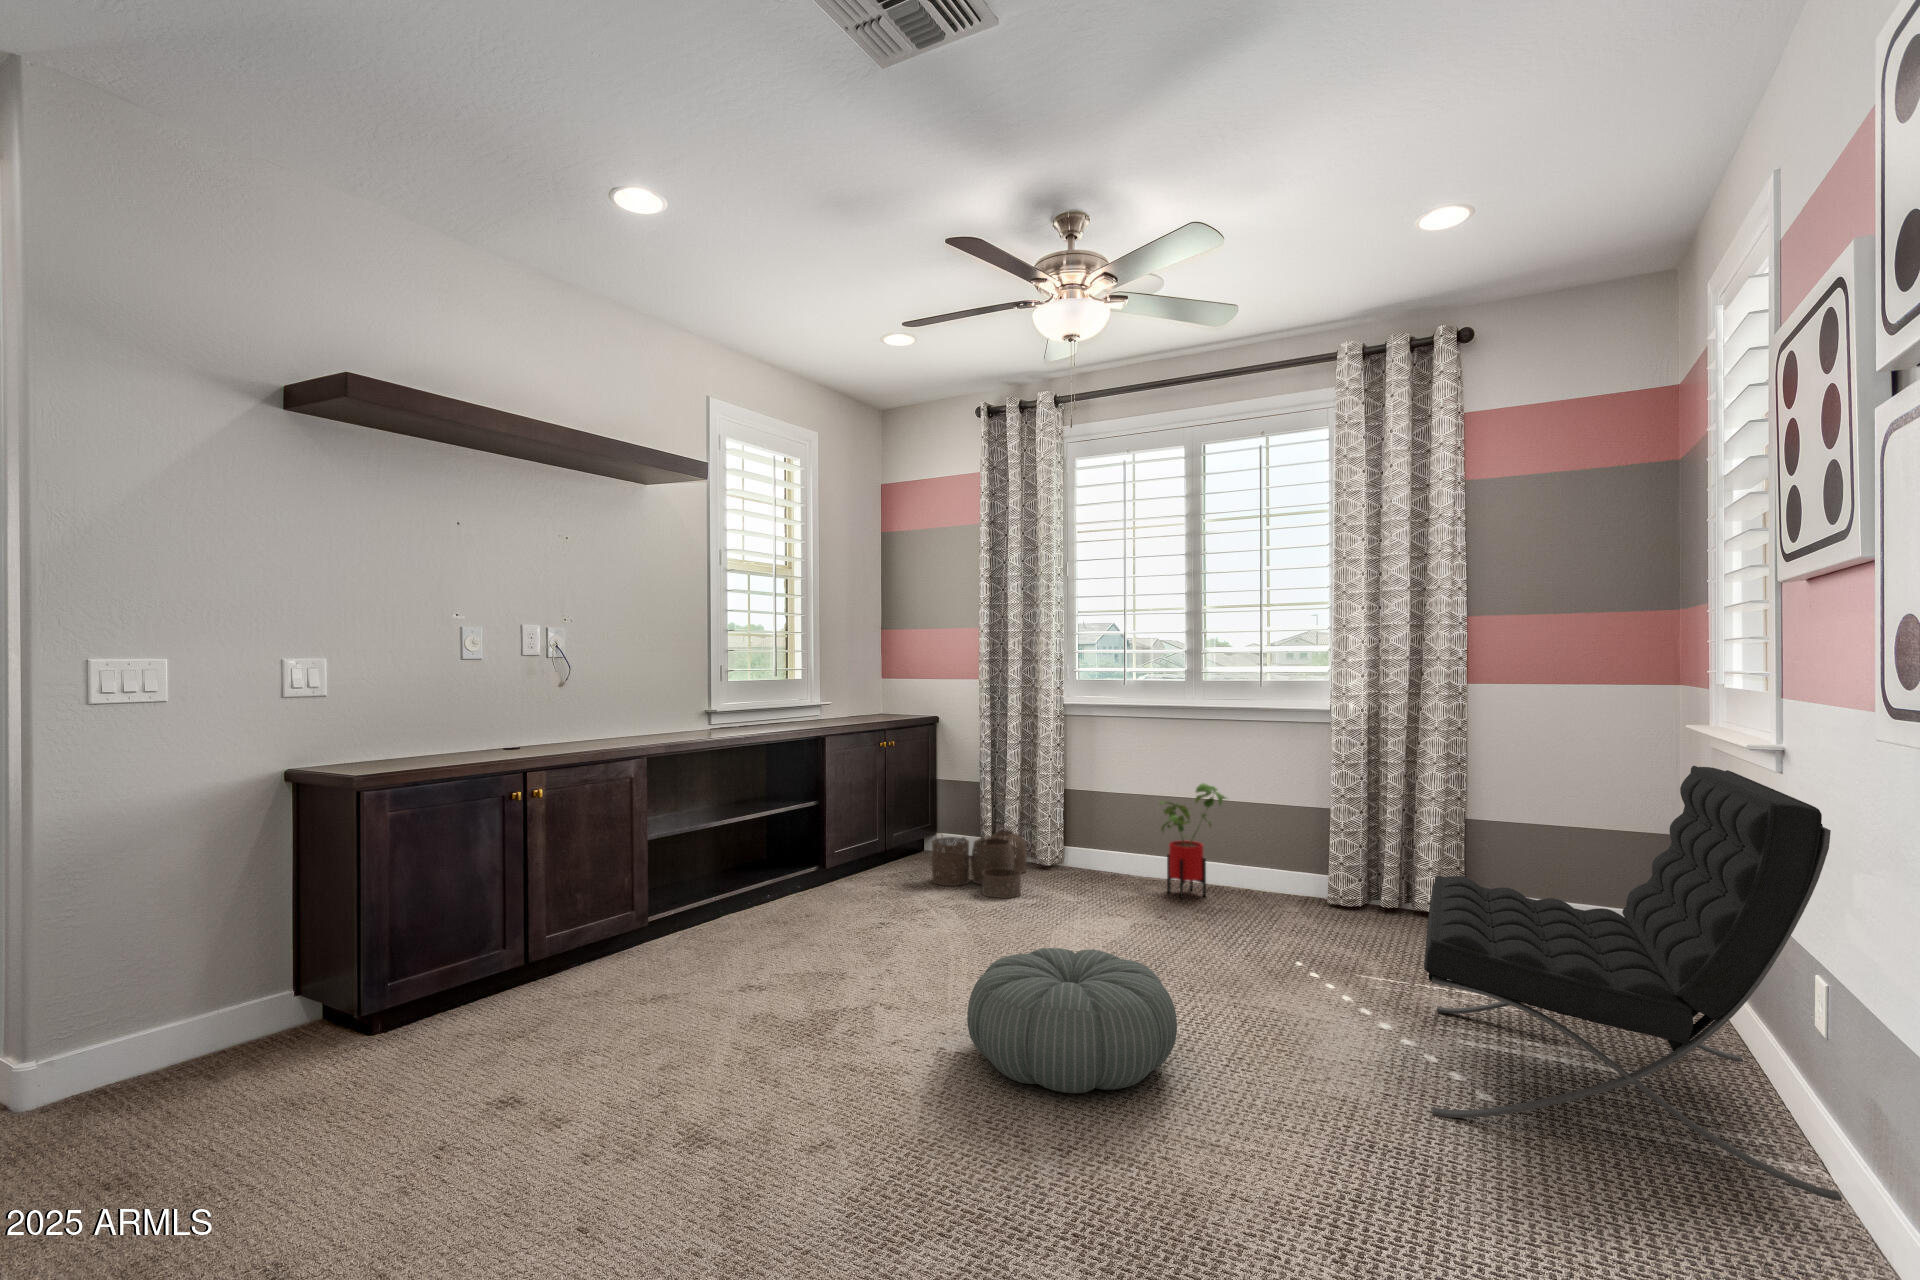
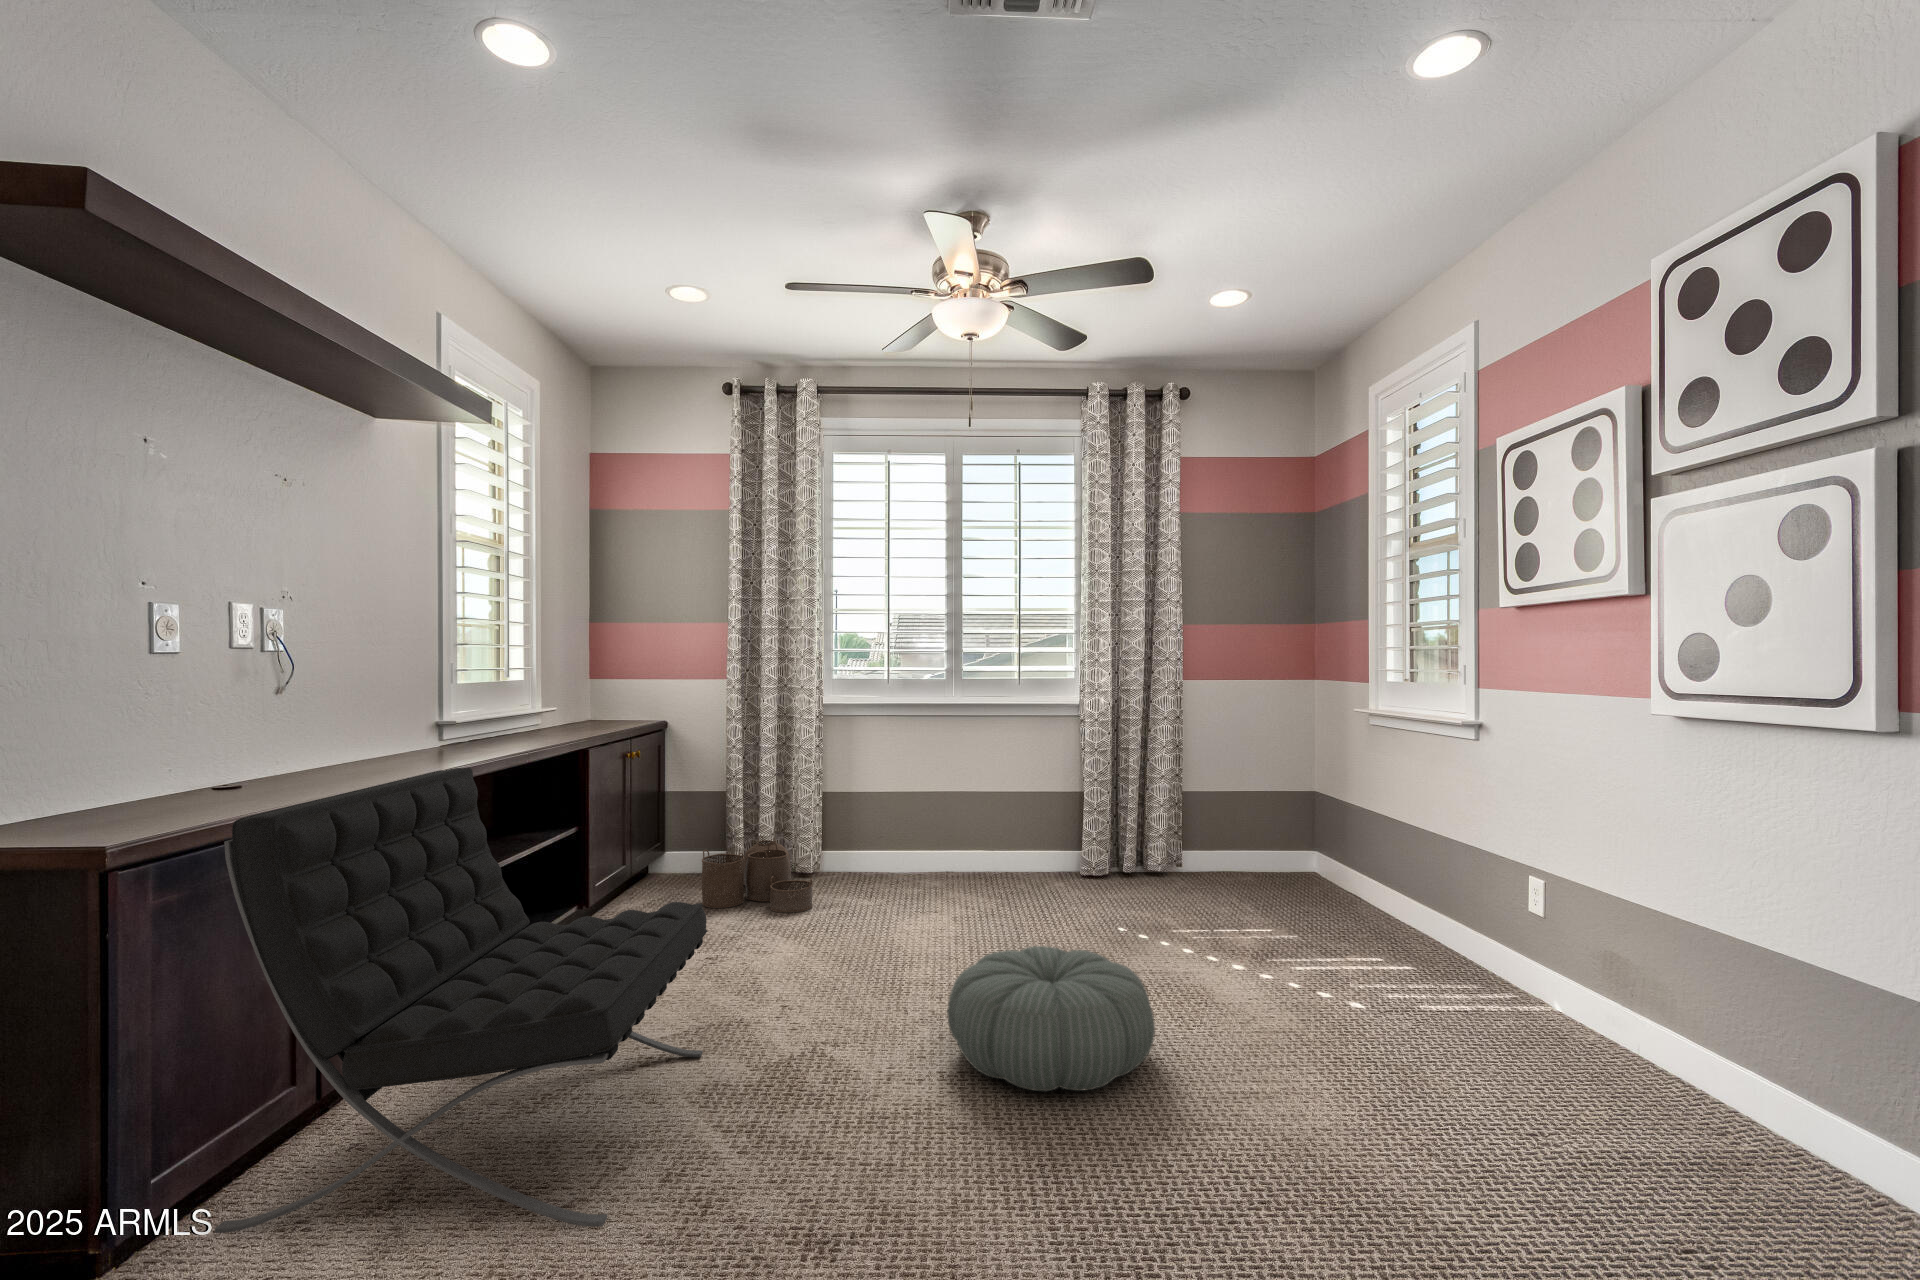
lounge chair: present [1424,766,1842,1201] -> present [215,767,707,1233]
house plant: present [1160,783,1226,898] -> none [931,776,996,887]

